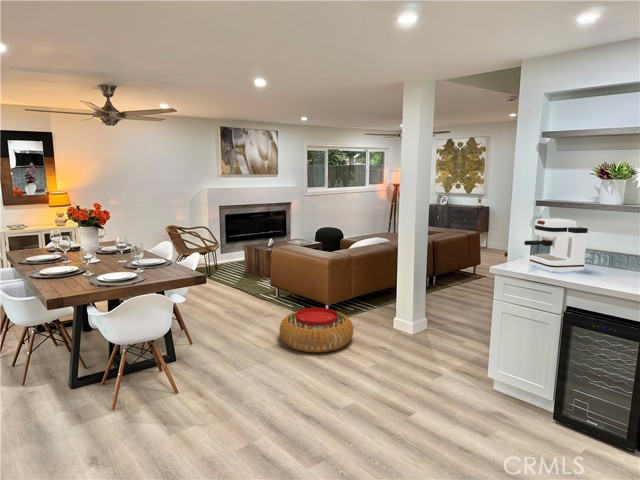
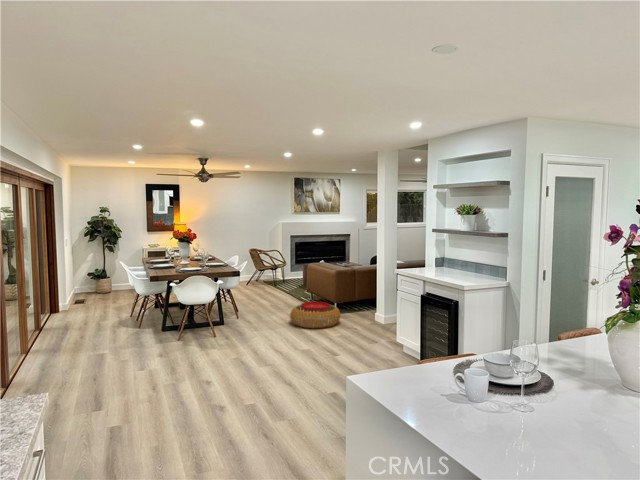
coffee maker: present [524,219,588,272] -> none [415,238,449,272]

